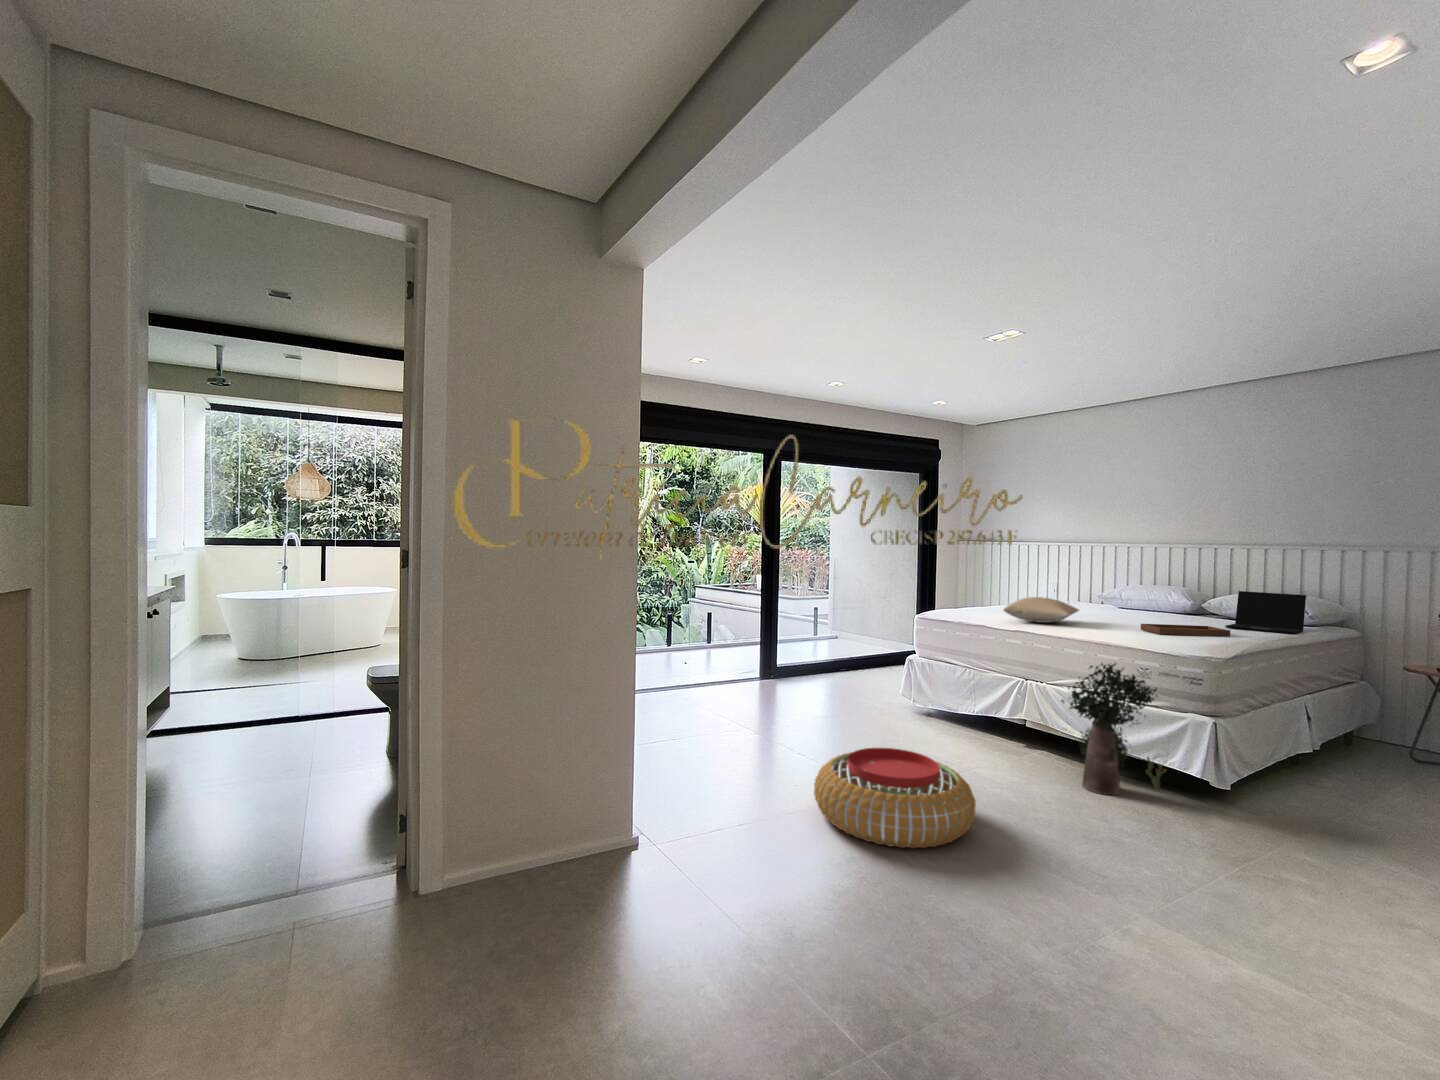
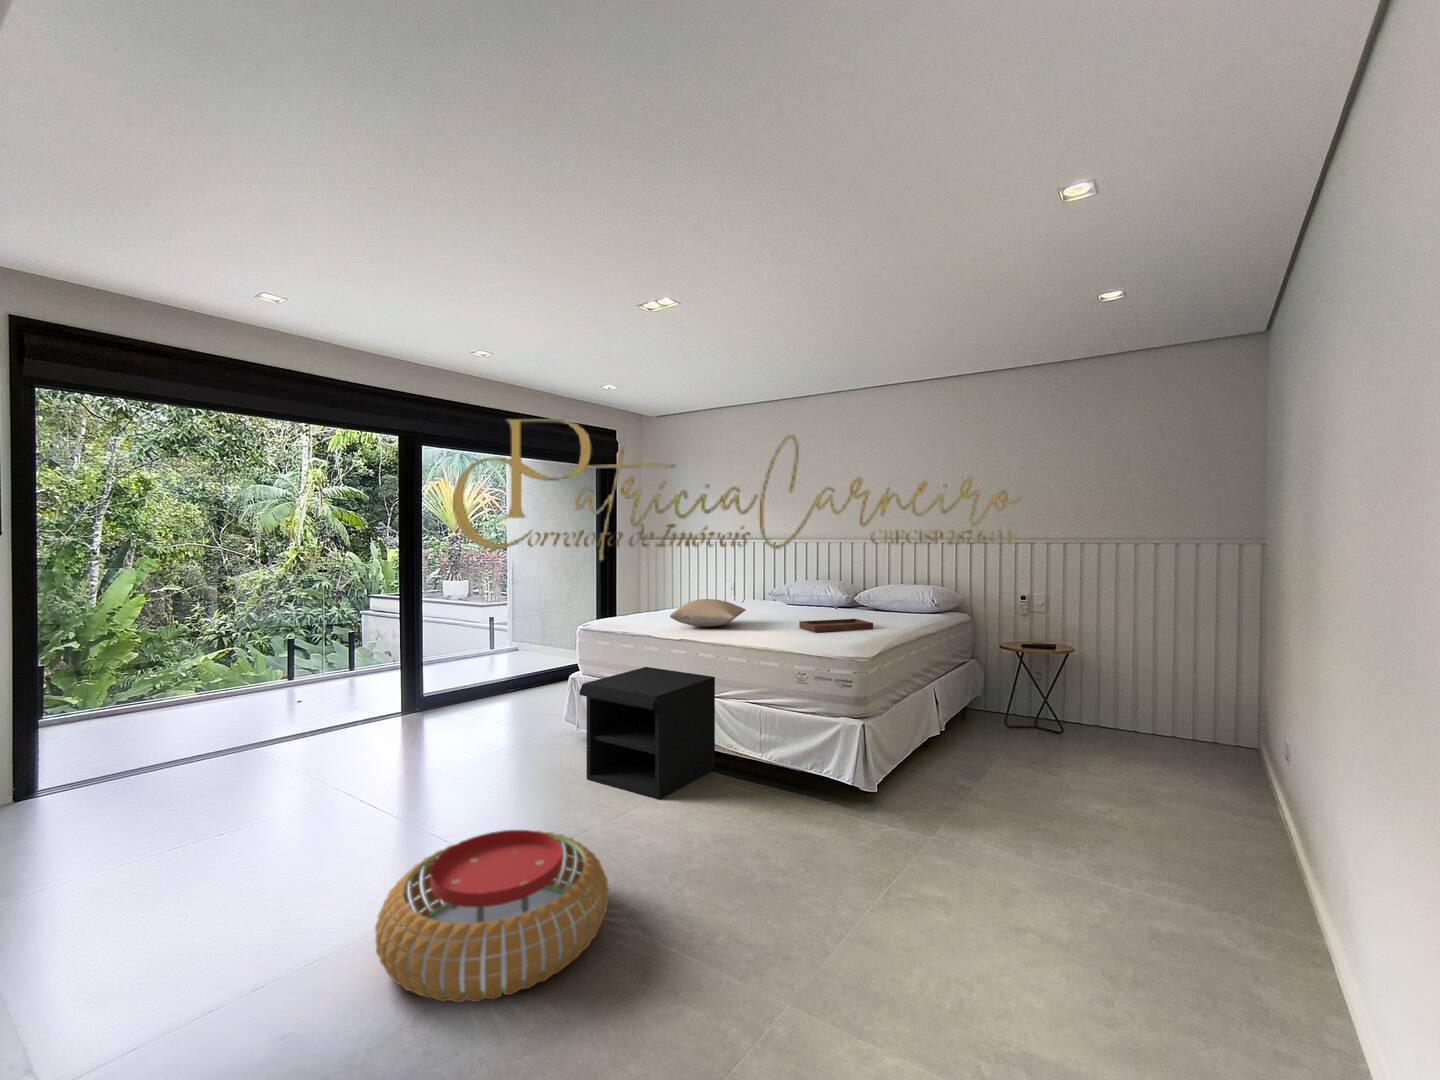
laptop: present [1225,591,1306,634] -> none [869,581,929,620]
nightstand: none [925,653,1050,763] -> present [580,667,715,800]
potted plant: present [1061,663,1166,795] -> none [719,672,822,823]

